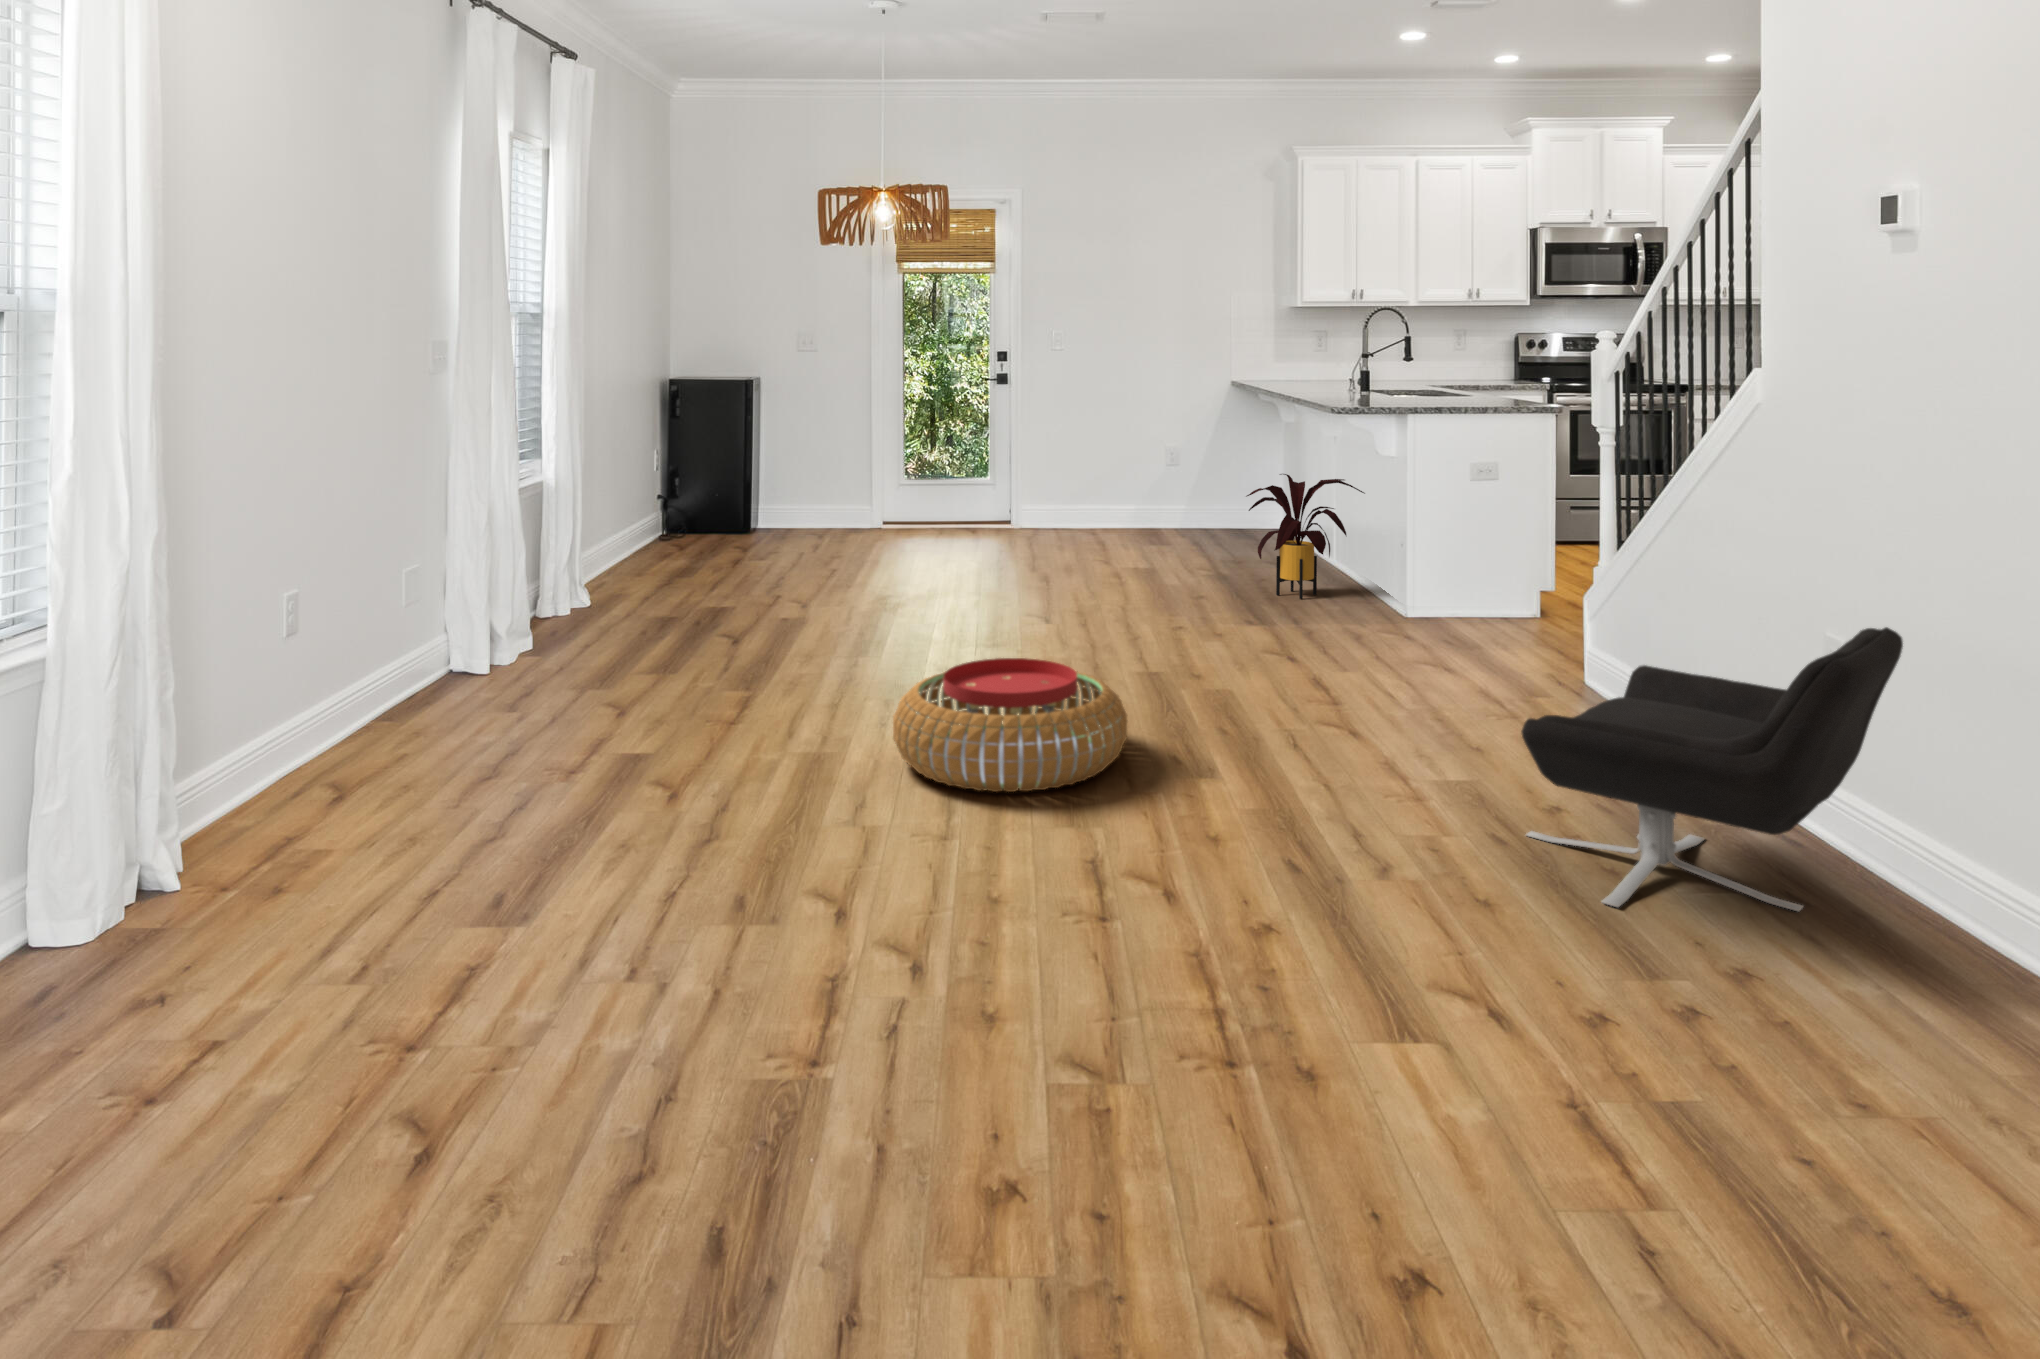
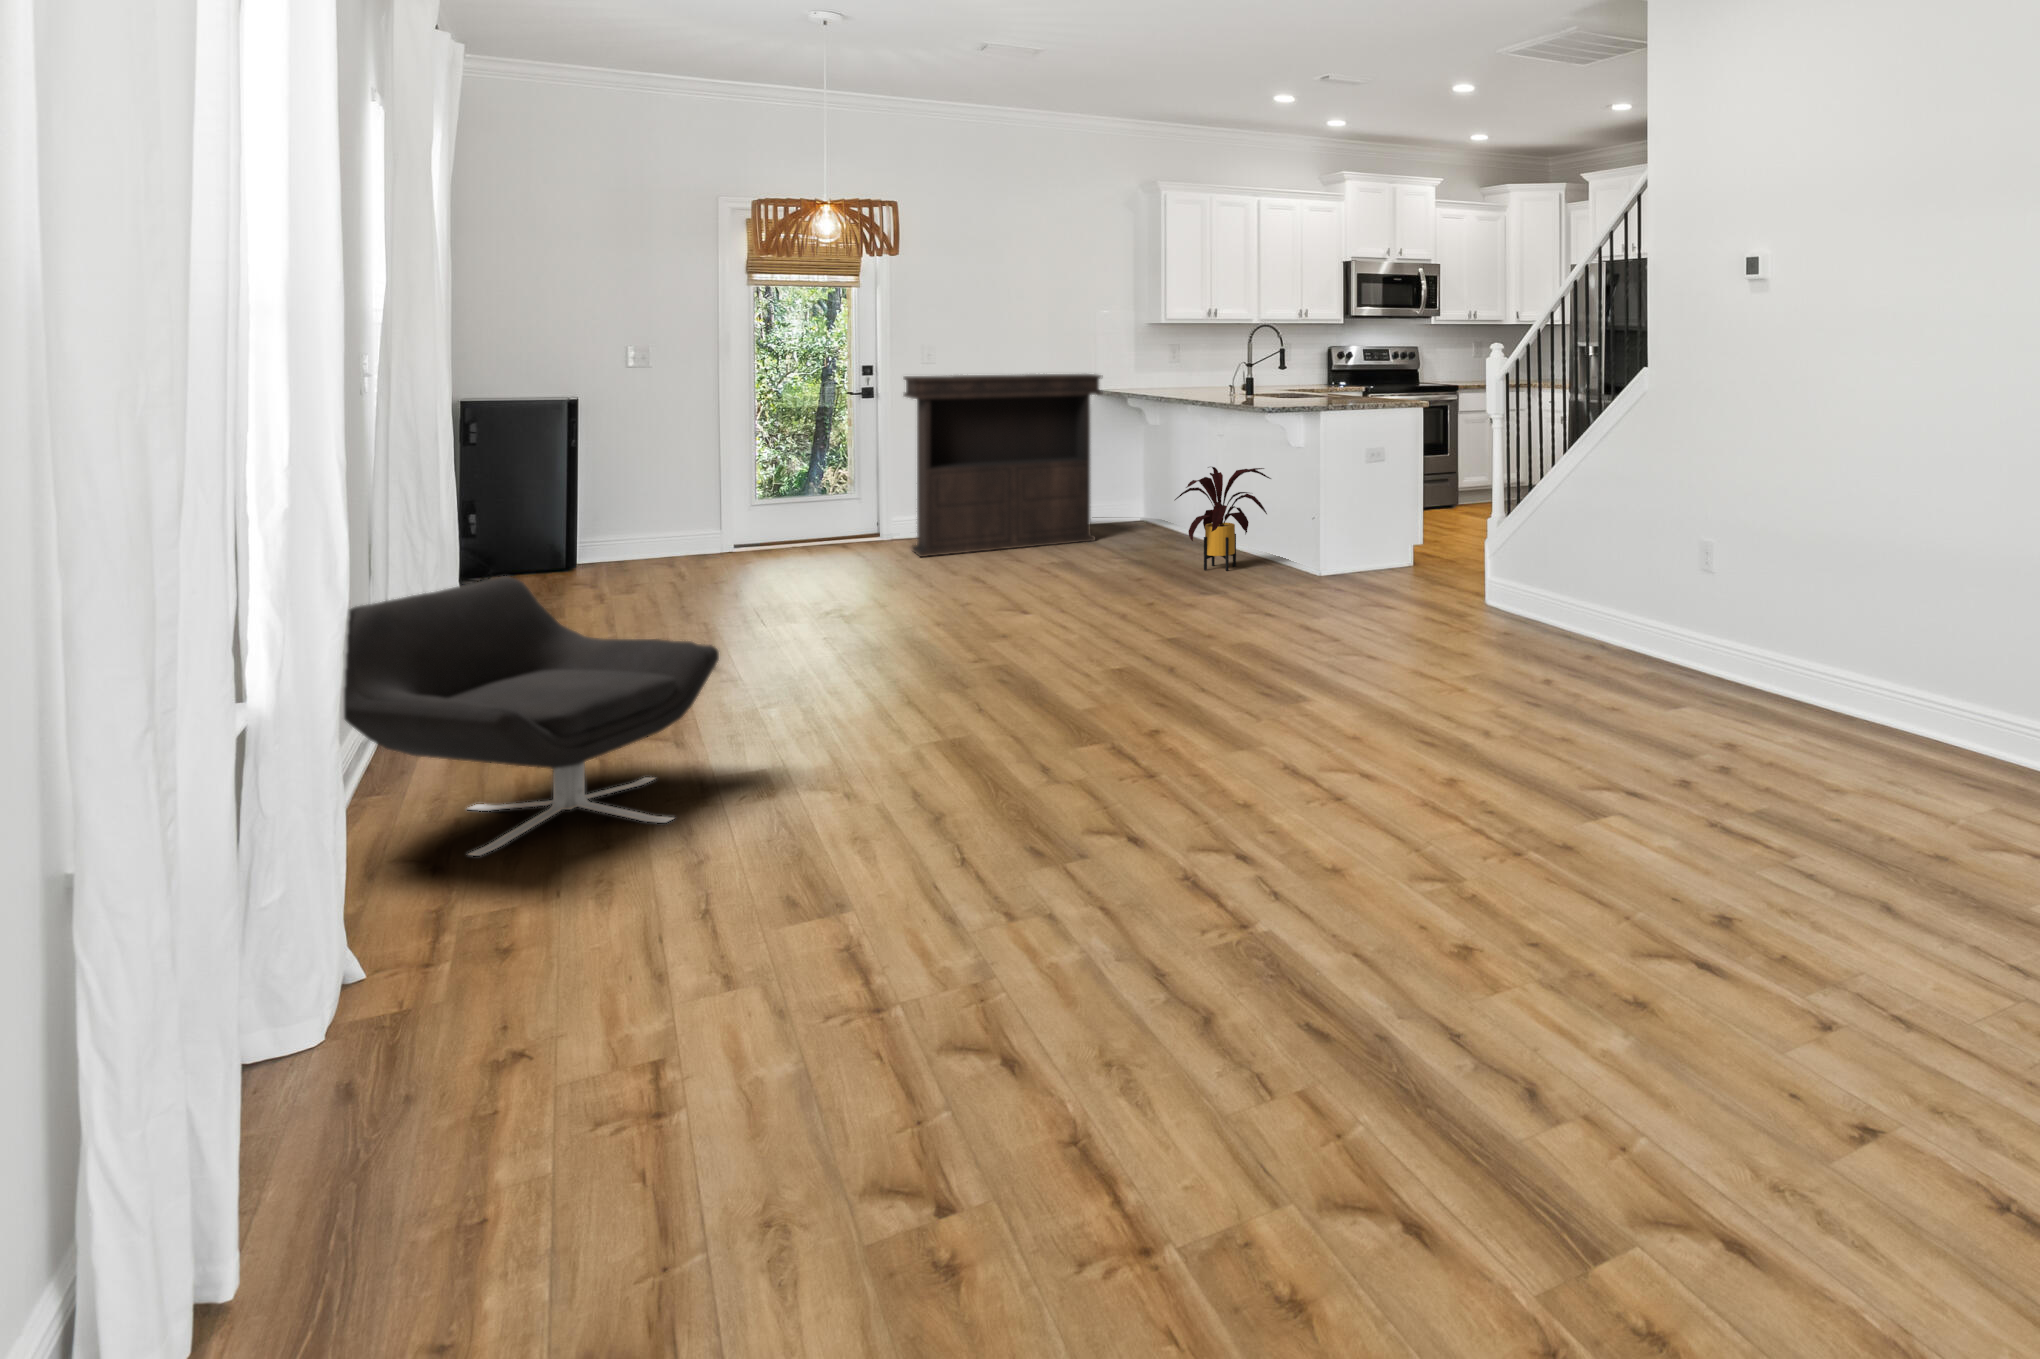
console table: none [1017,364,1210,549] -> present [904,374,1101,557]
lounge chair: present [1521,627,1903,911] -> present [344,576,719,856]
pouf: present [893,658,1127,792] -> none [1030,633,1240,747]

